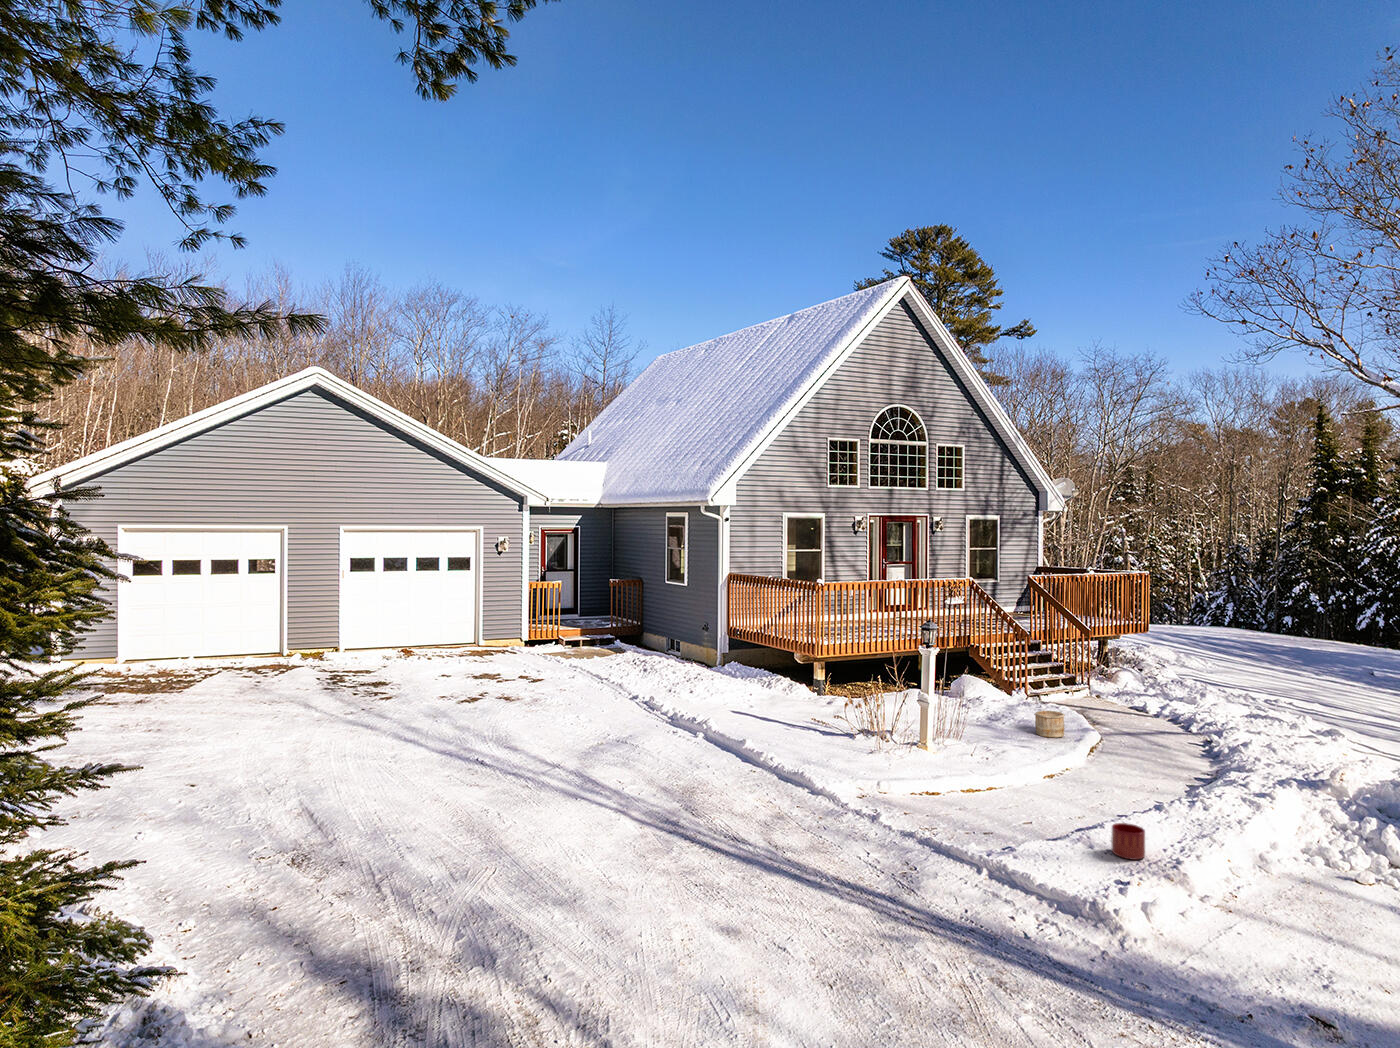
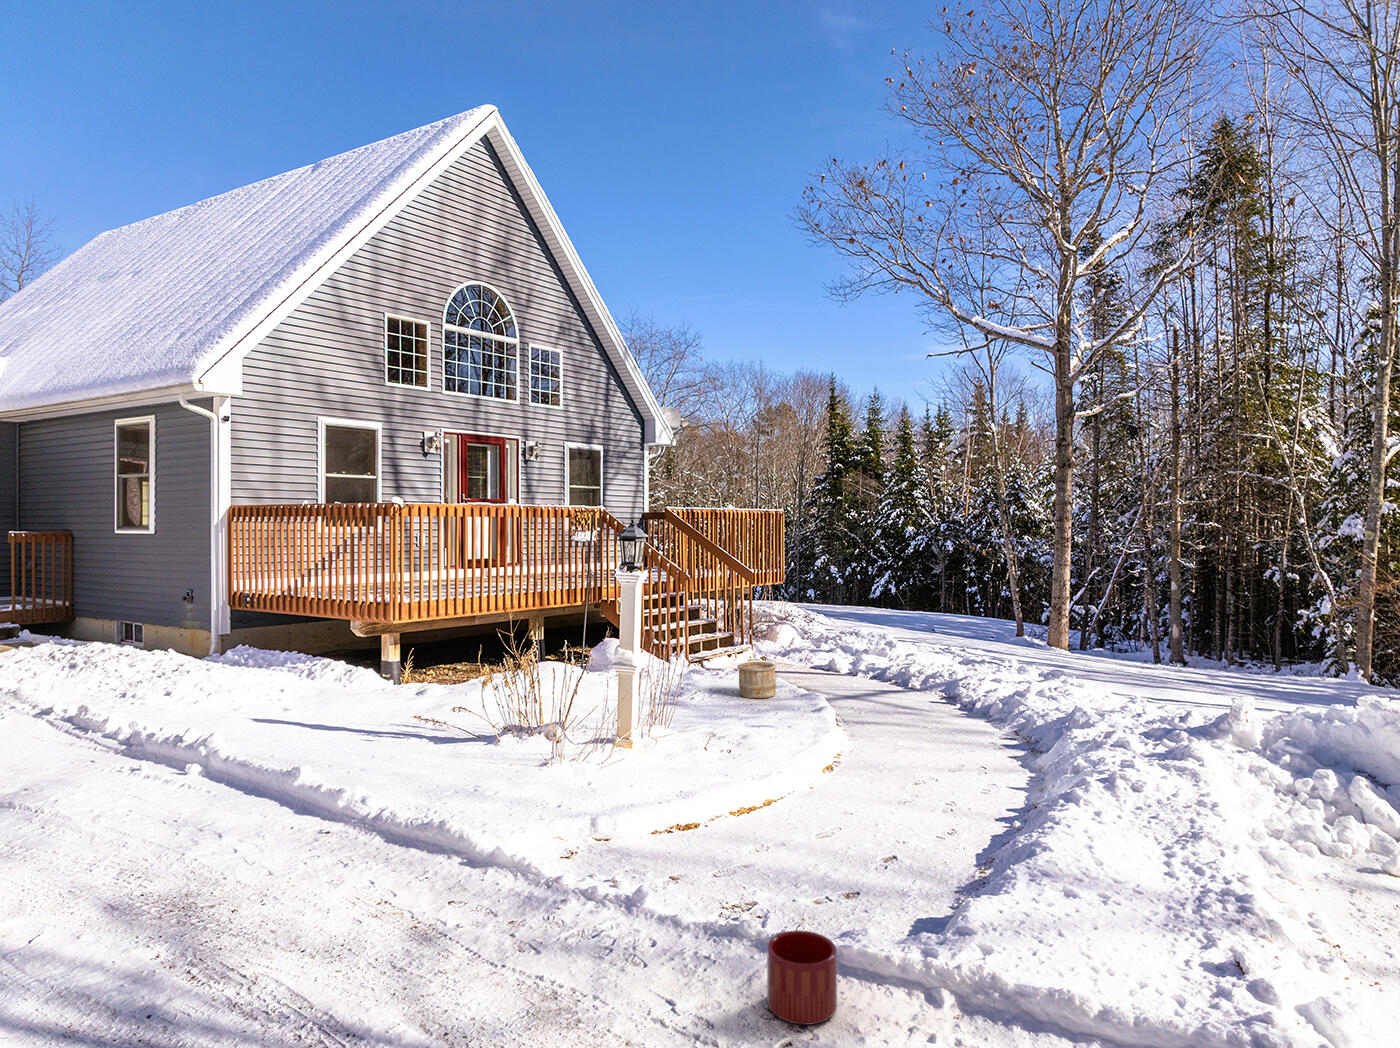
planter: present [1112,823,1145,860] -> present [767,930,837,1025]

